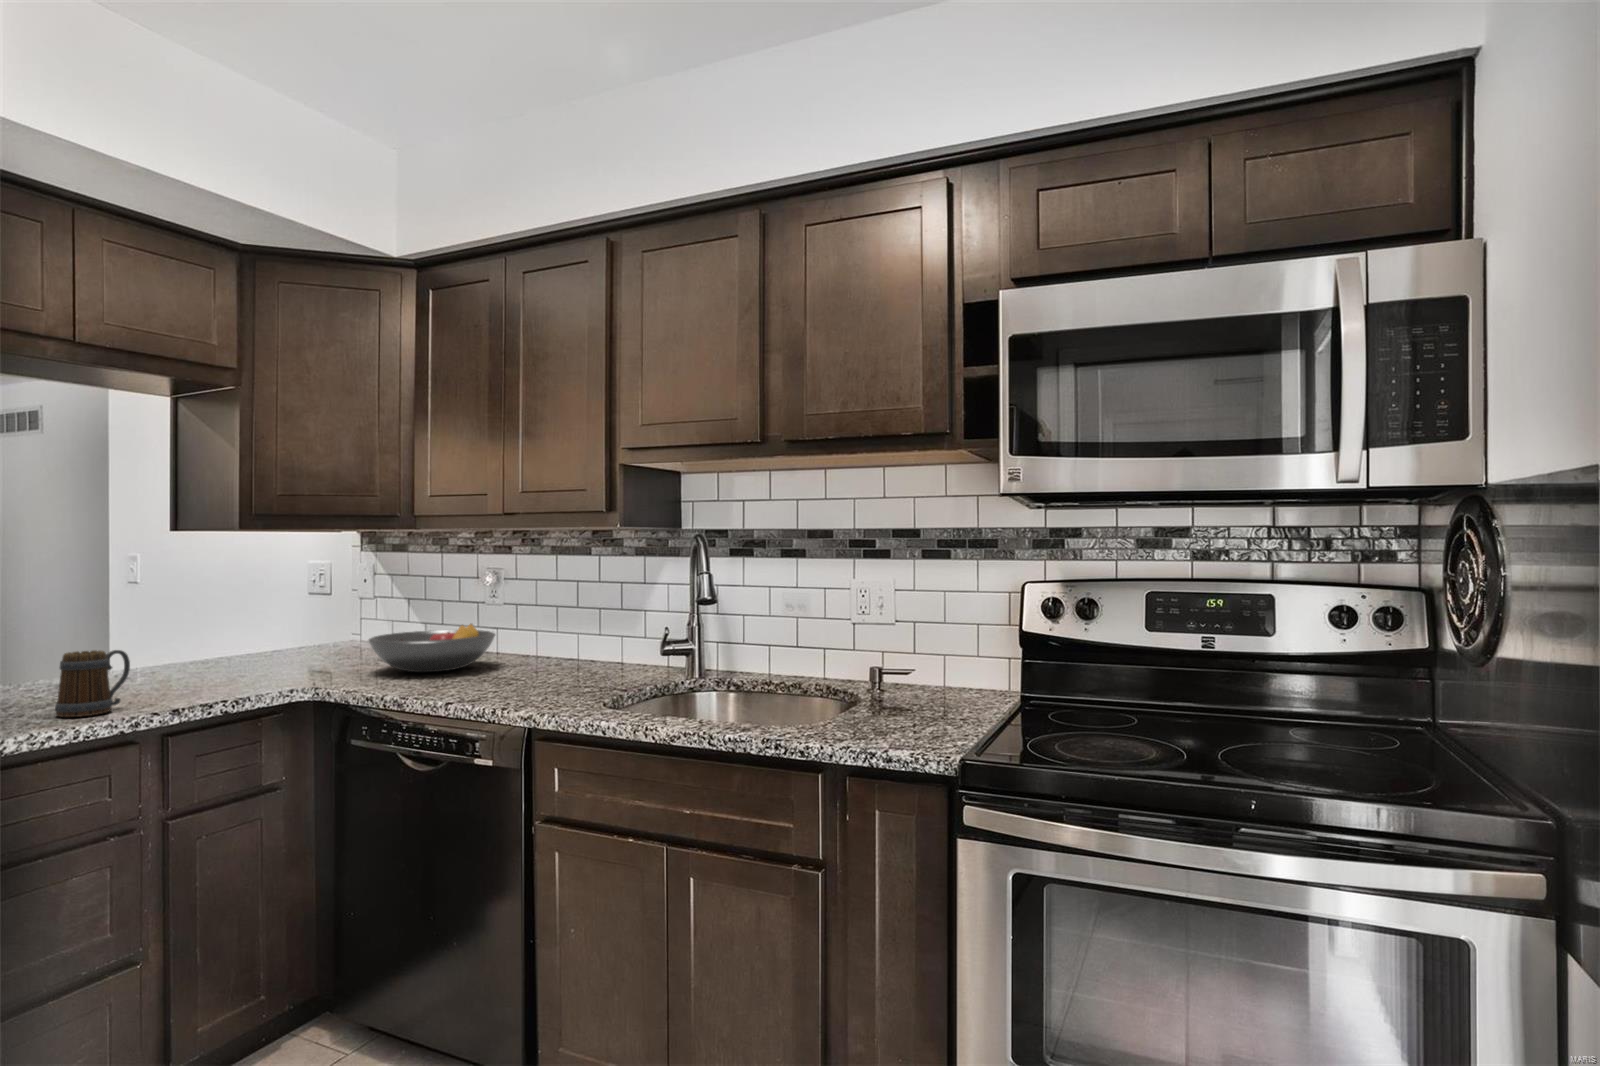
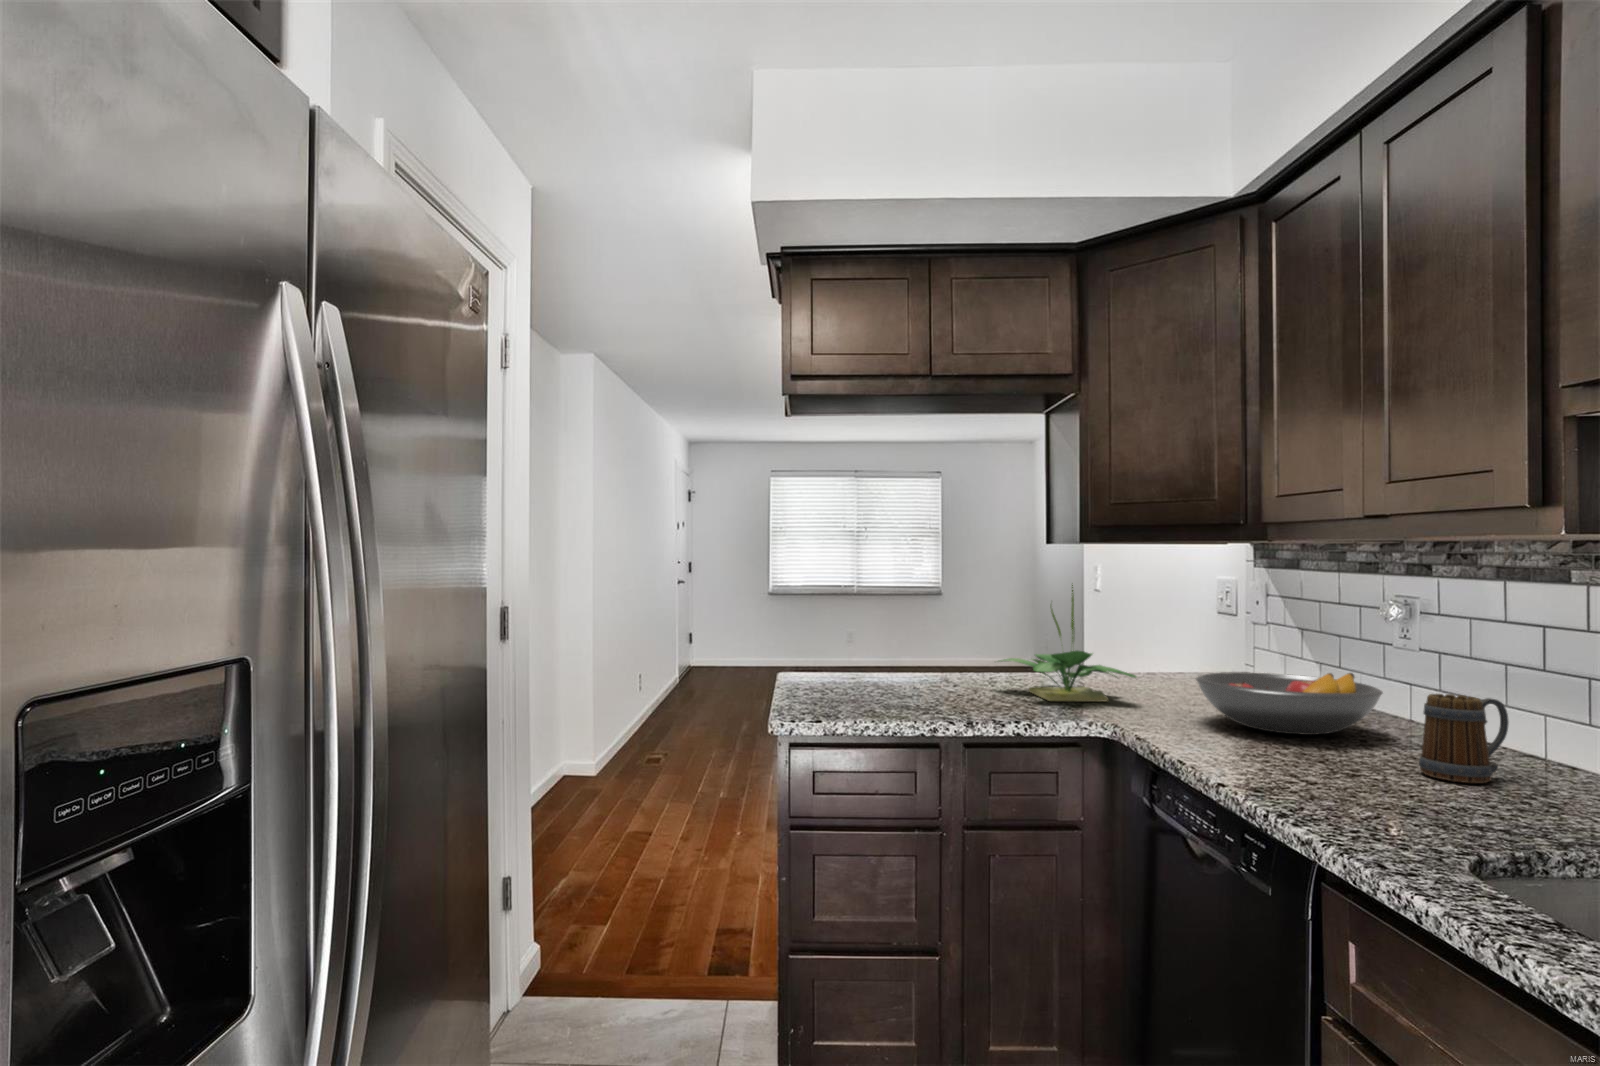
potted plant: none [141,569,306,683] -> present [1000,585,1136,702]
mug: present [55,650,130,717] -> present [1419,694,1509,783]

